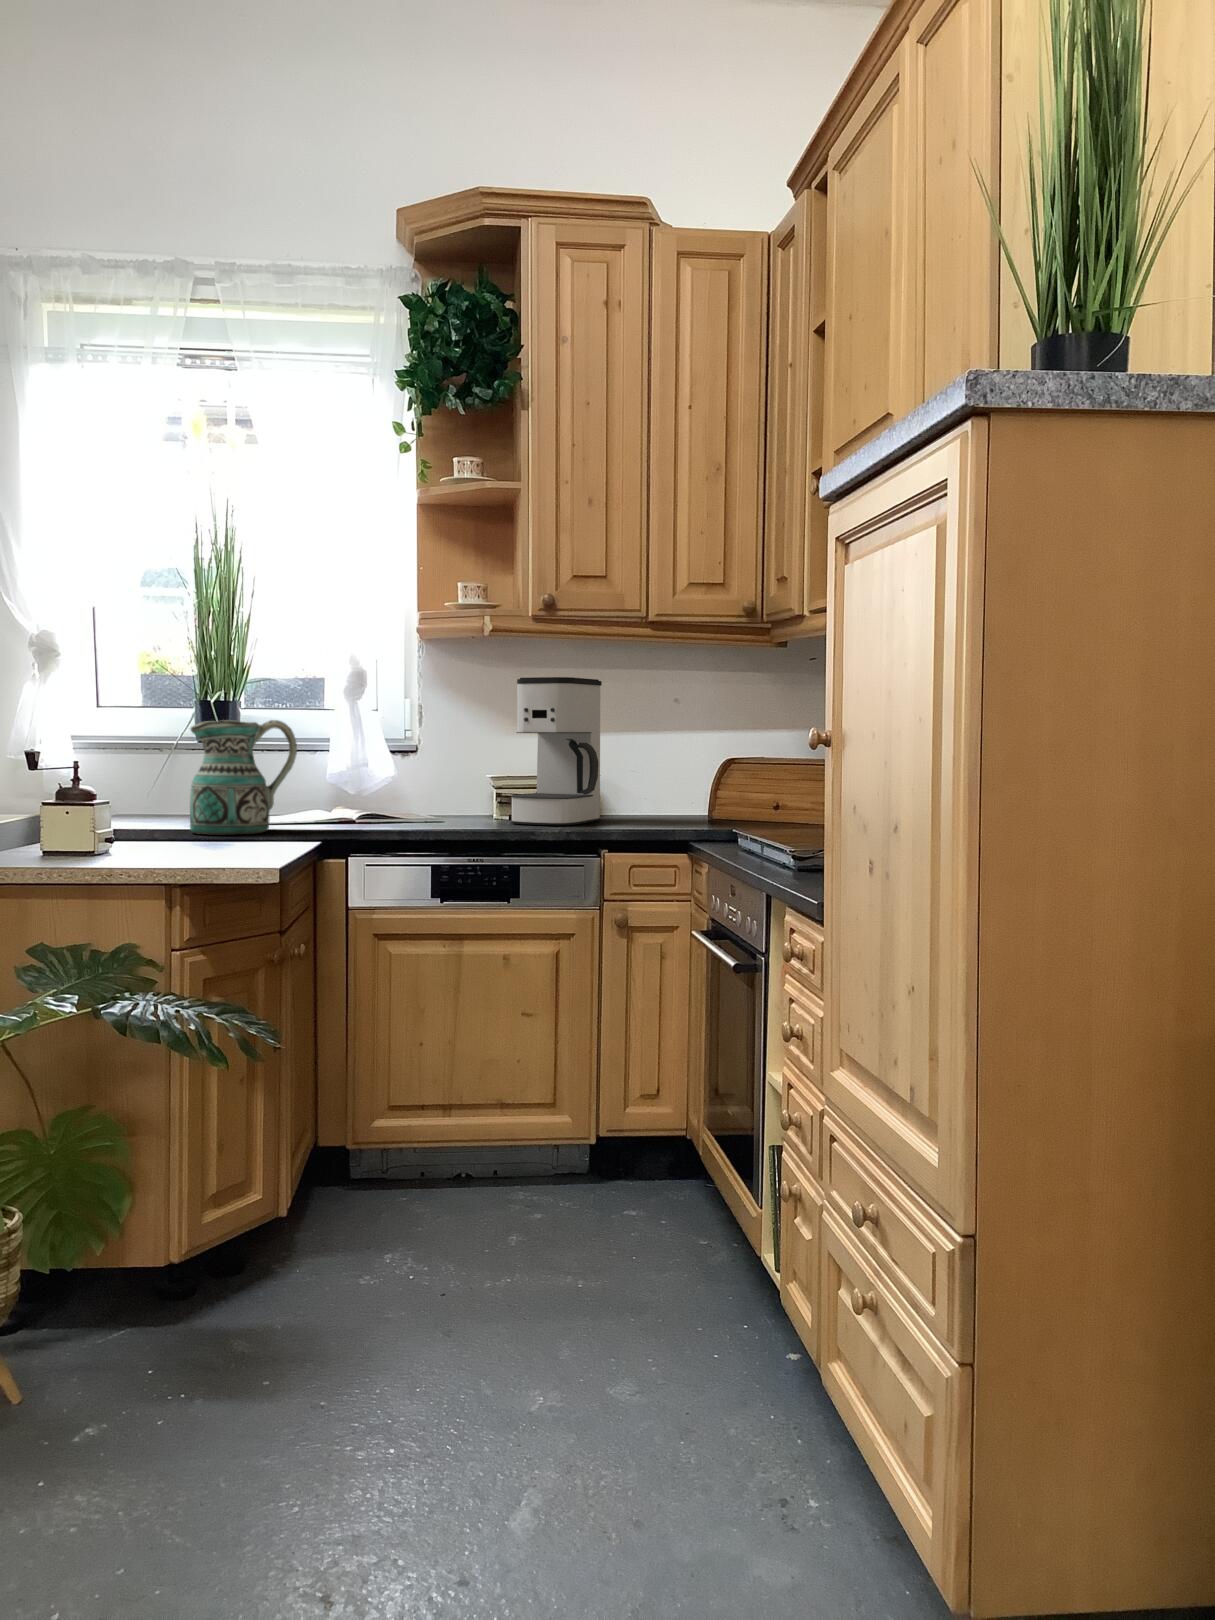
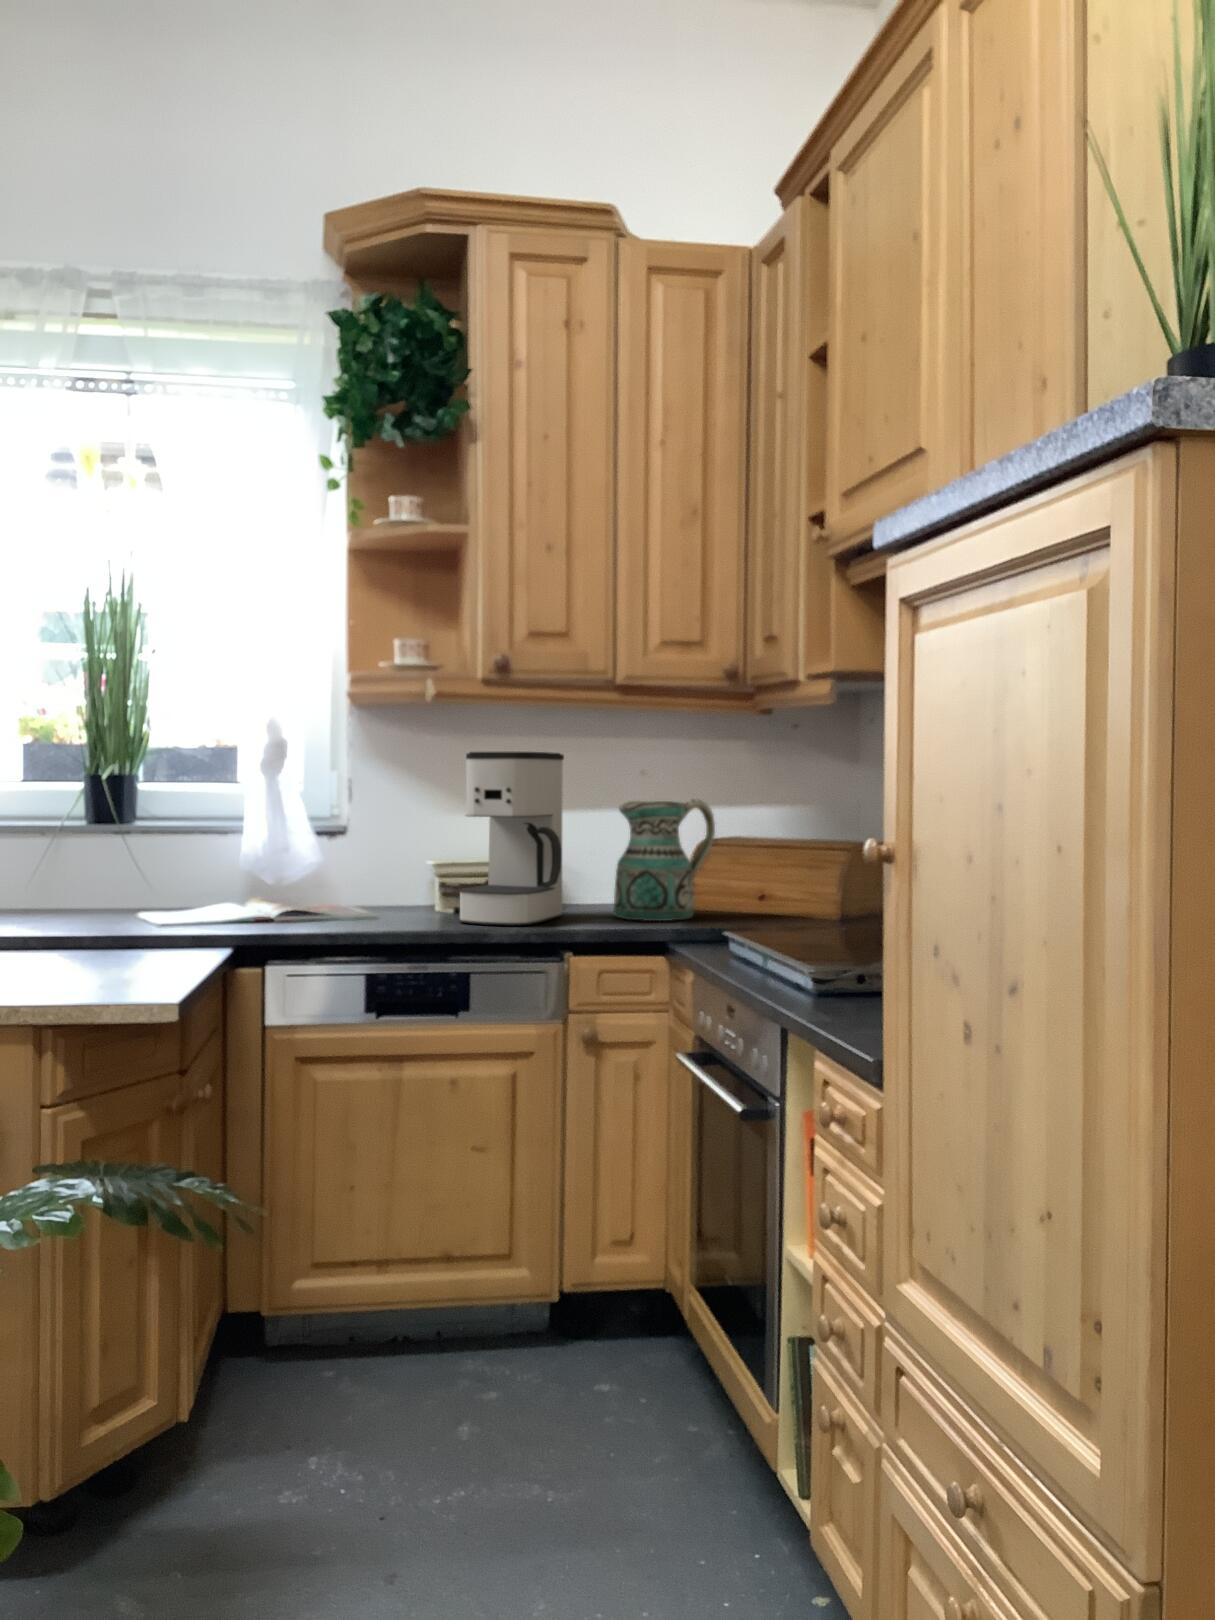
ceramic pitcher: present [190,720,297,834] -> present [614,799,715,921]

